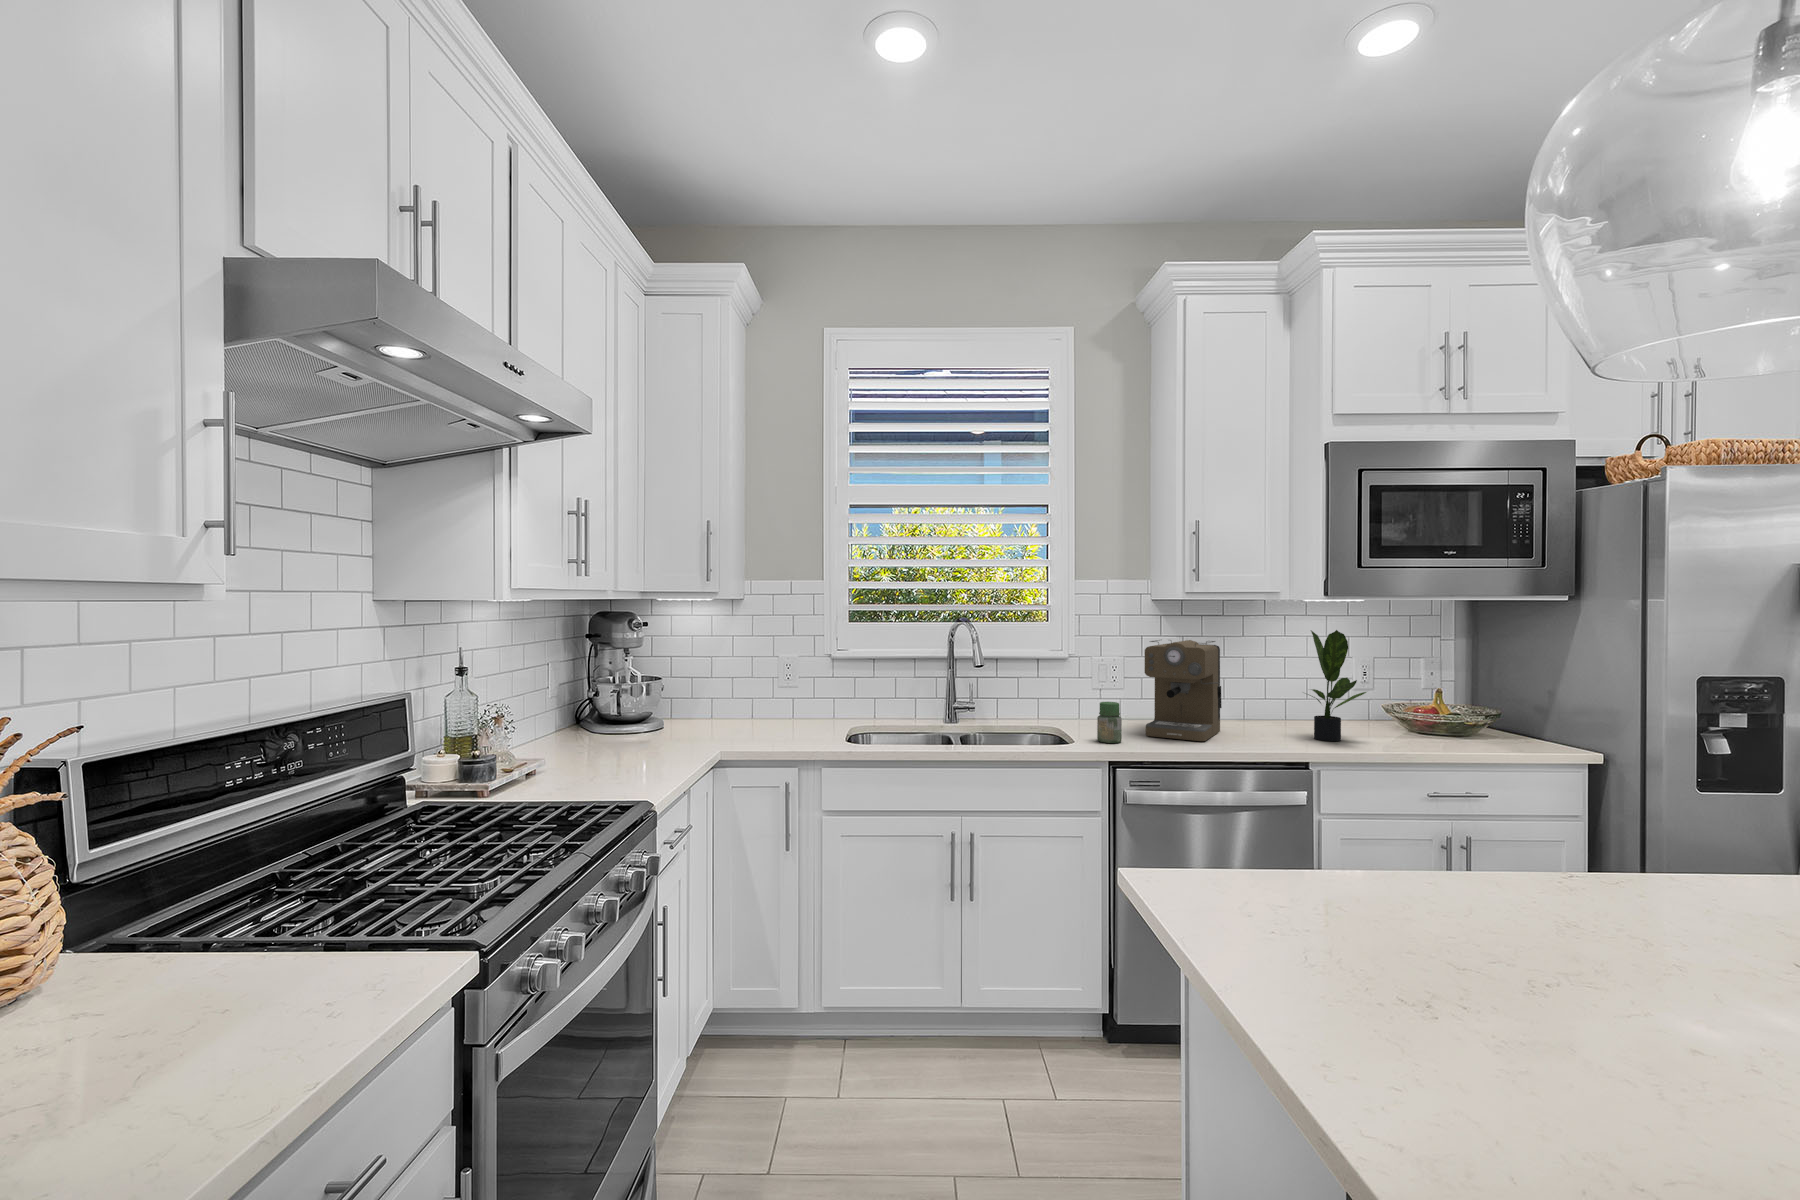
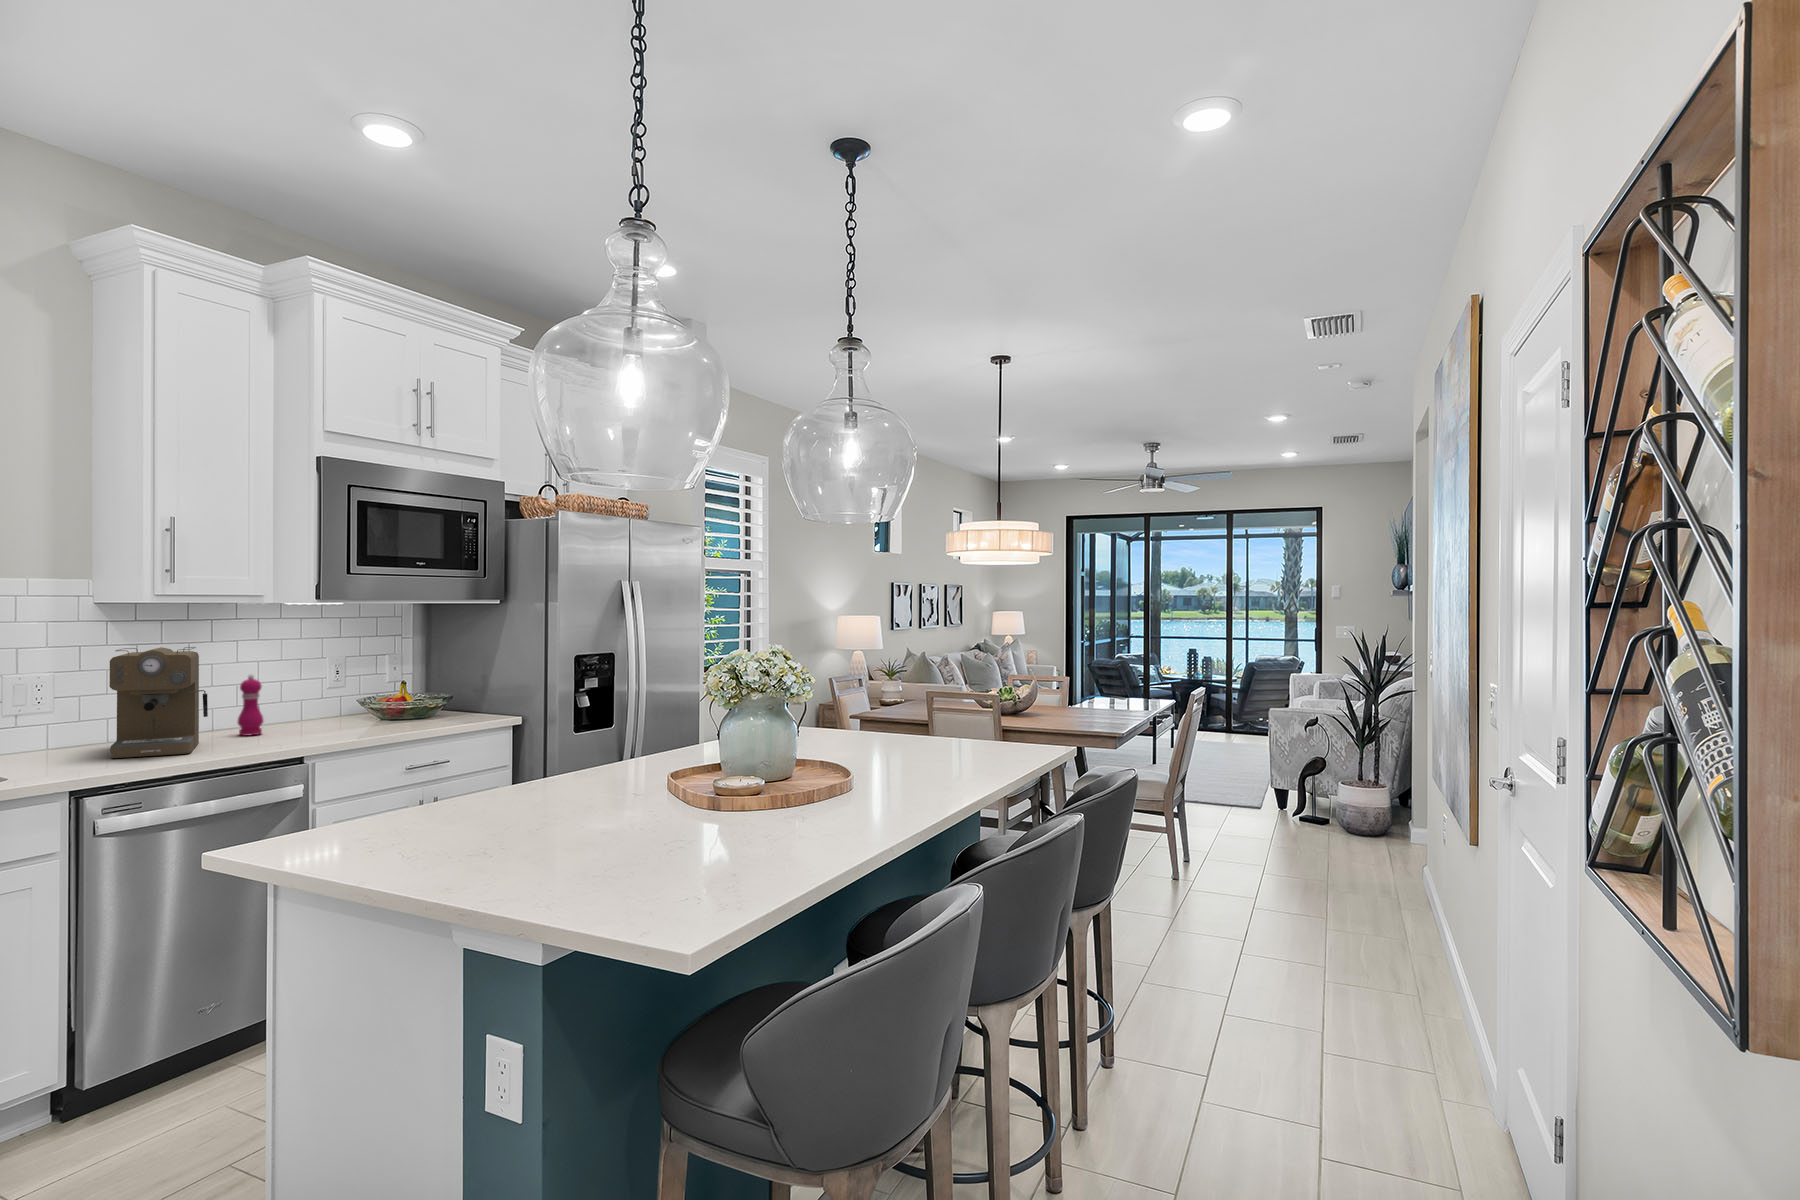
potted plant: present [1308,630,1366,741] -> none [288,631,353,736]
pepper mill: none [1256,670,1280,730] -> present [237,675,263,736]
jar: present [1097,702,1122,743] -> none [48,723,84,772]

